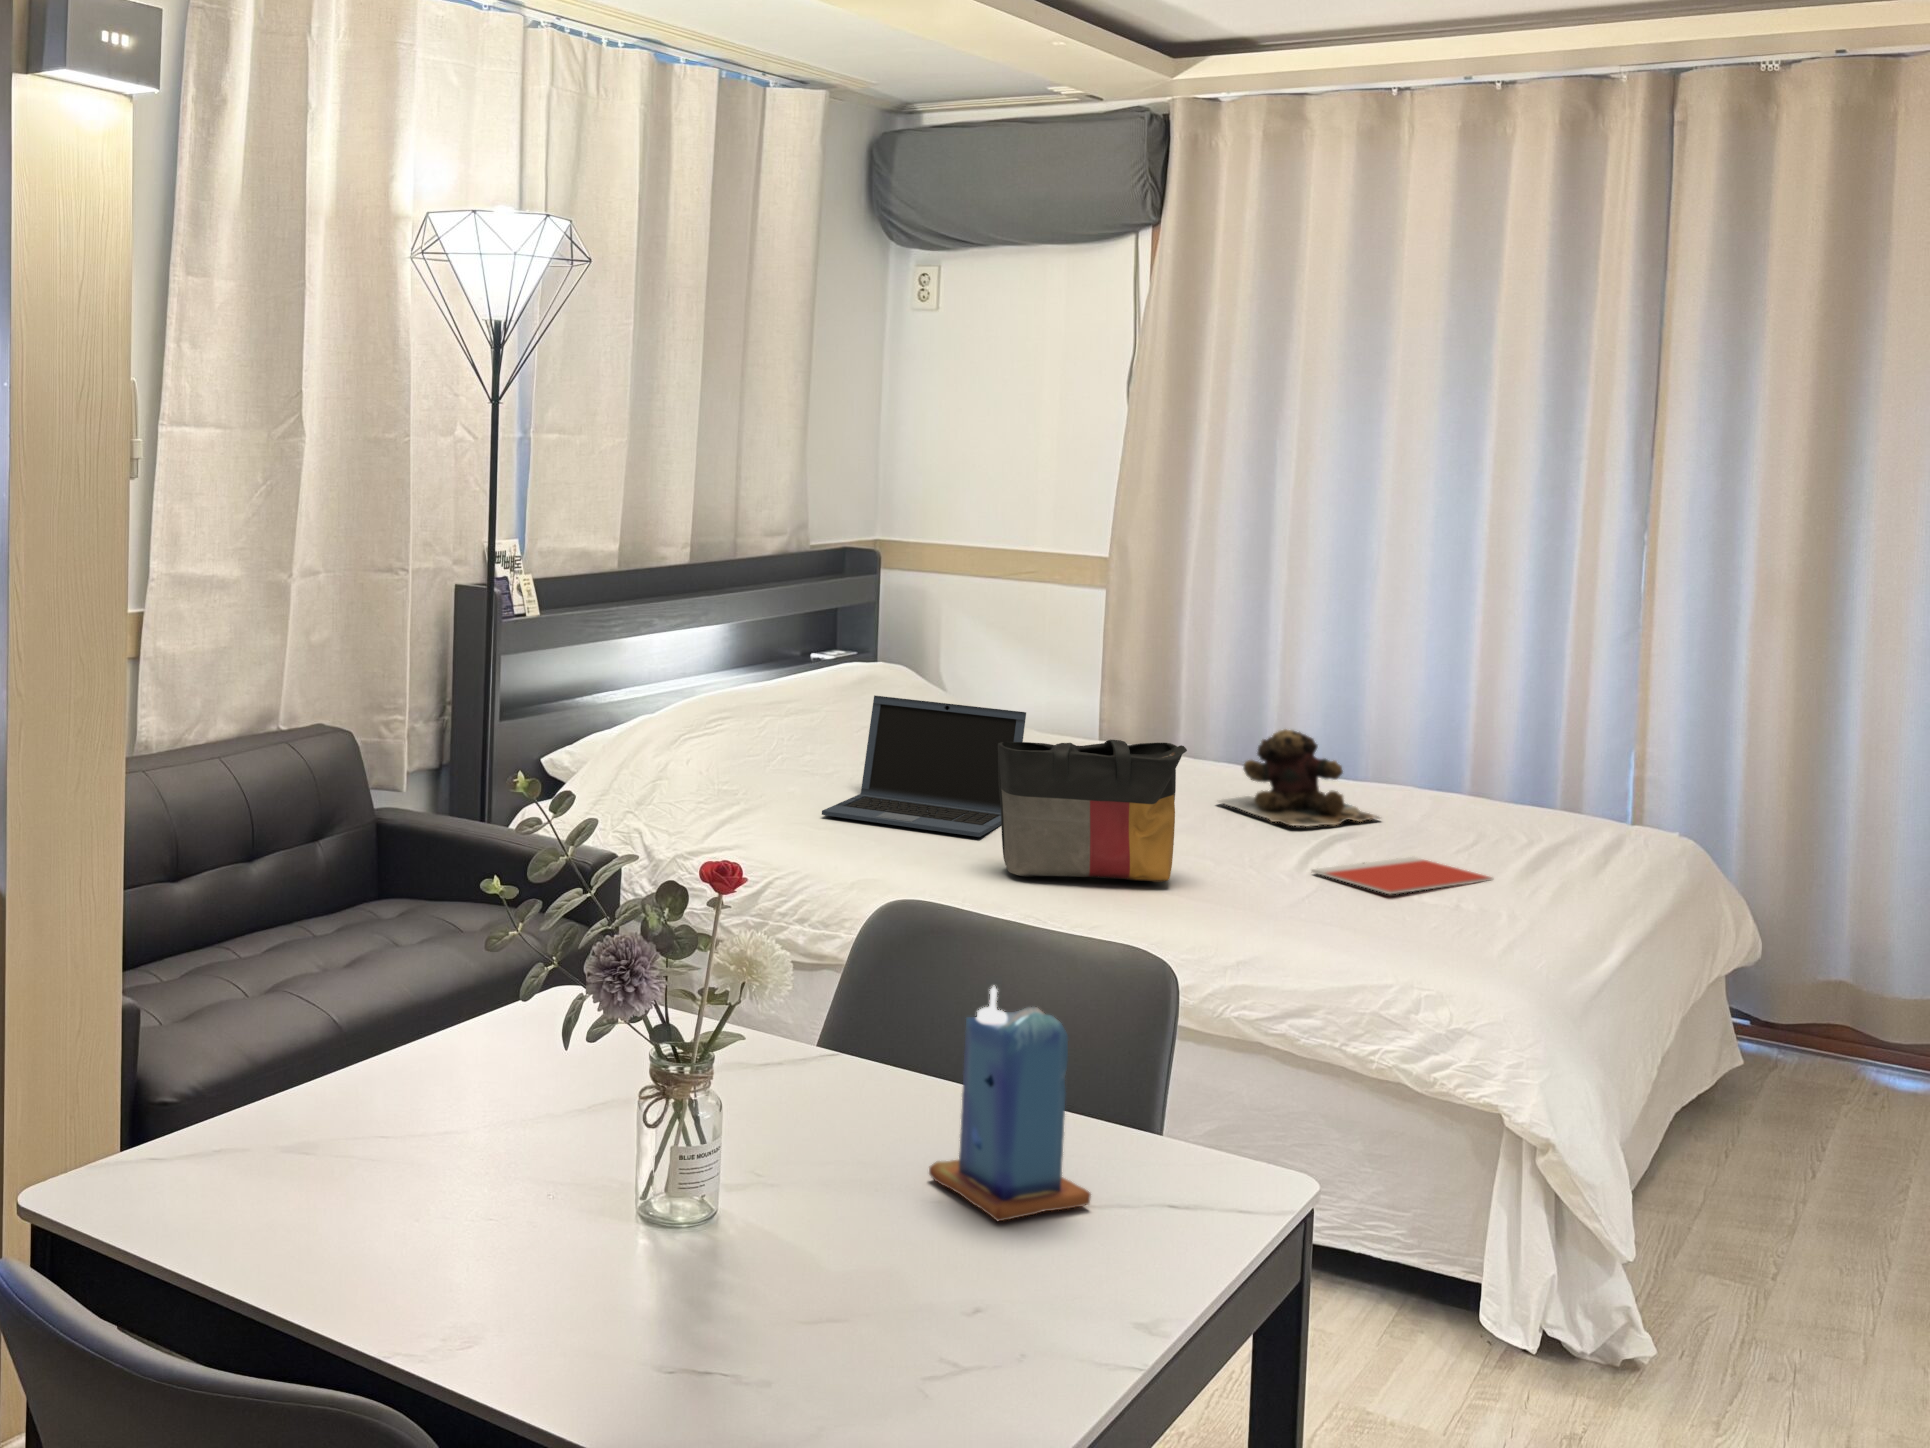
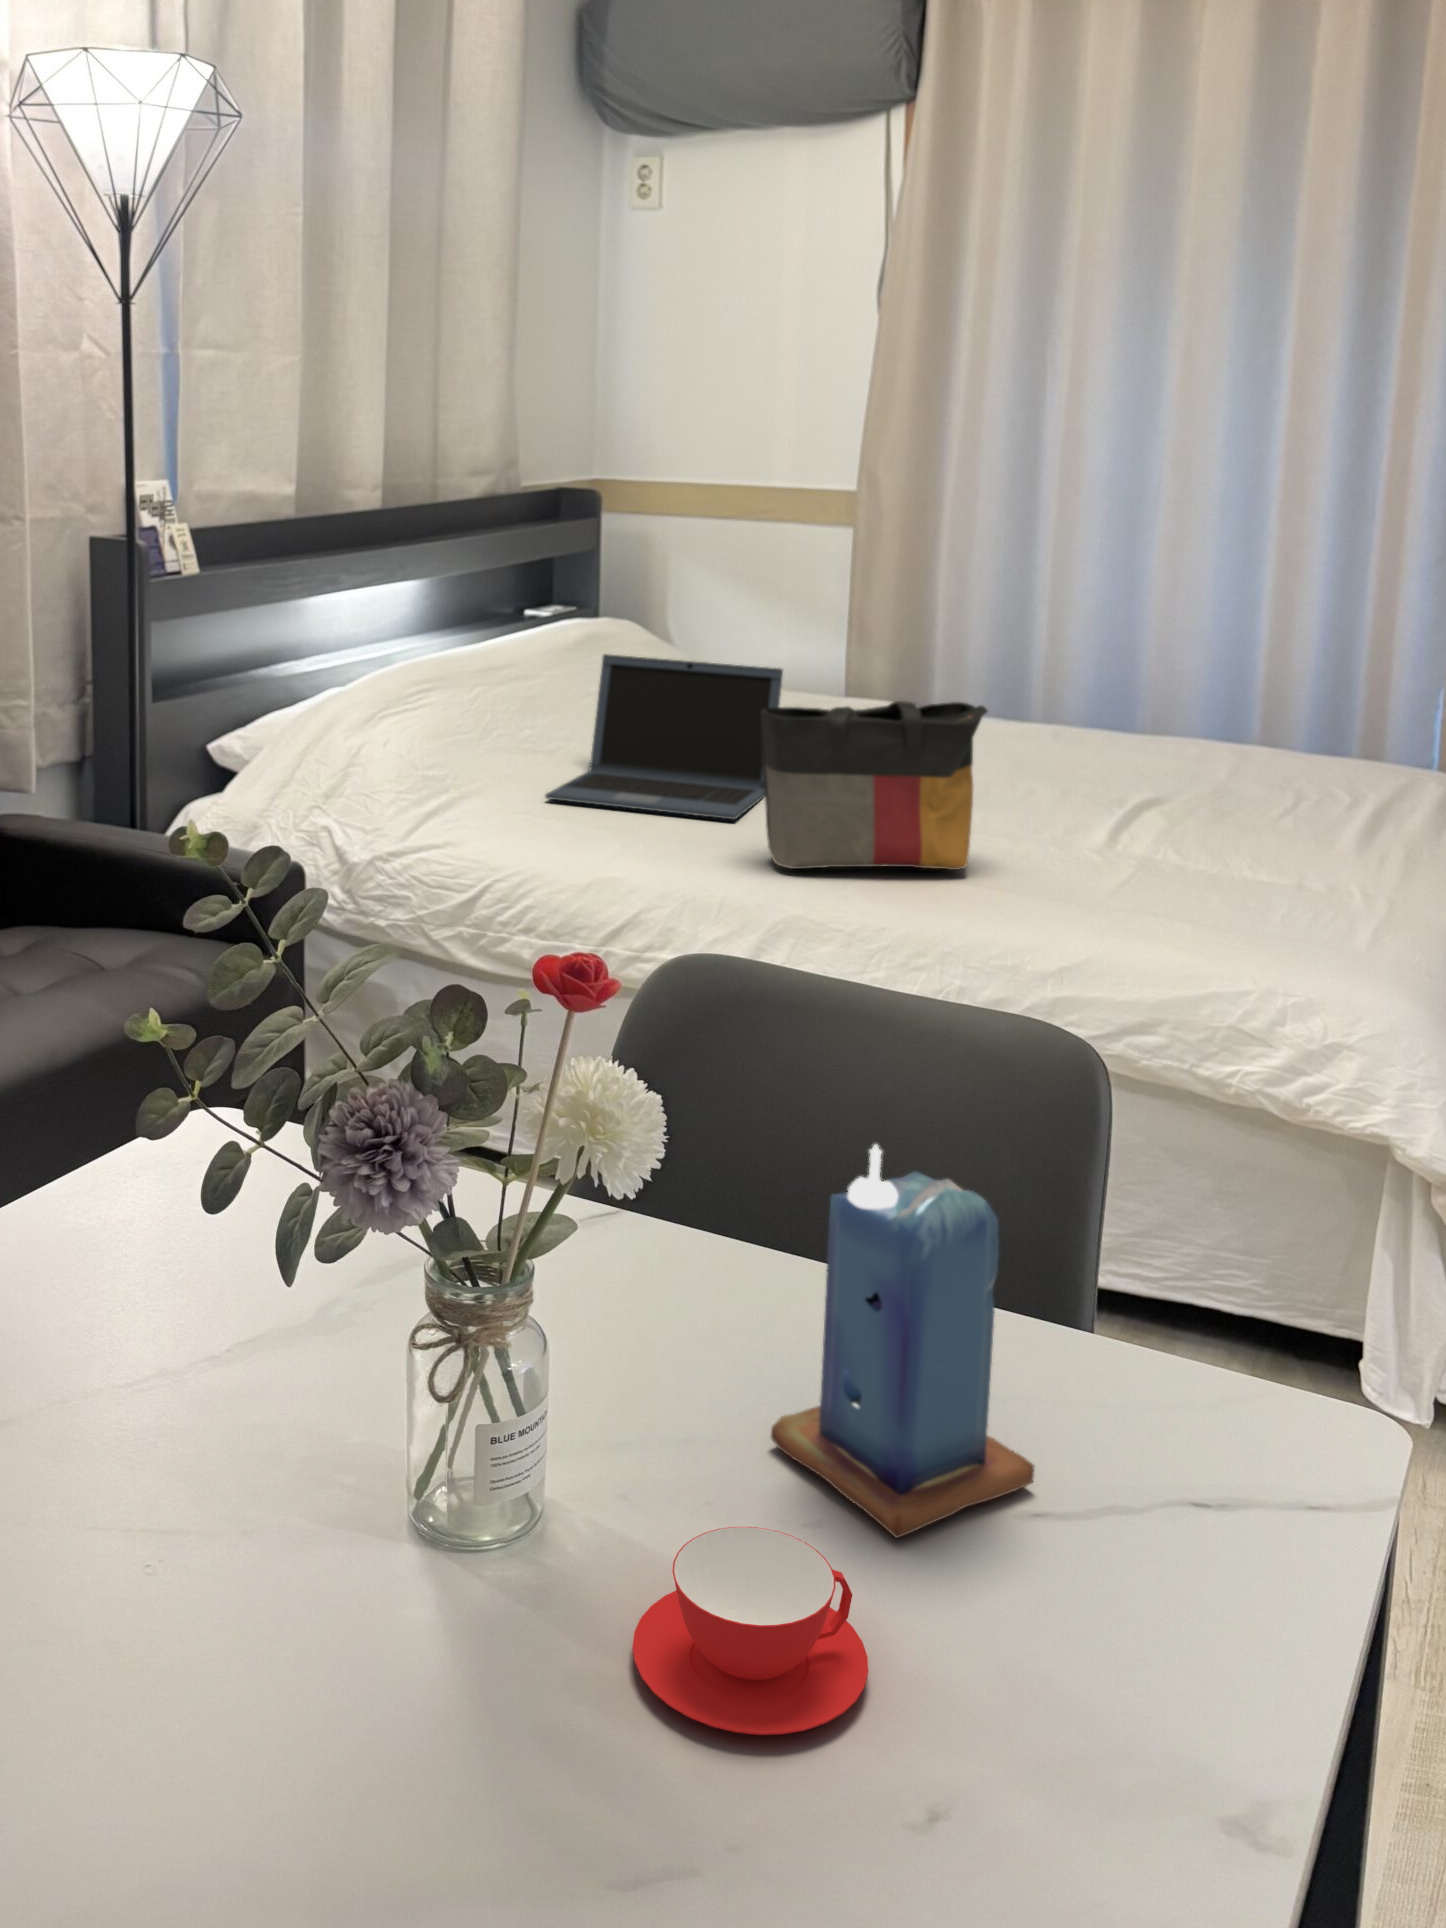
teddy bear: present [1218,729,1379,827] -> none [997,678,1189,792]
notebook: present [1312,857,1492,894] -> none [1126,823,1333,874]
teacup: none [831,1191,967,1289] -> present [632,1527,868,1735]

